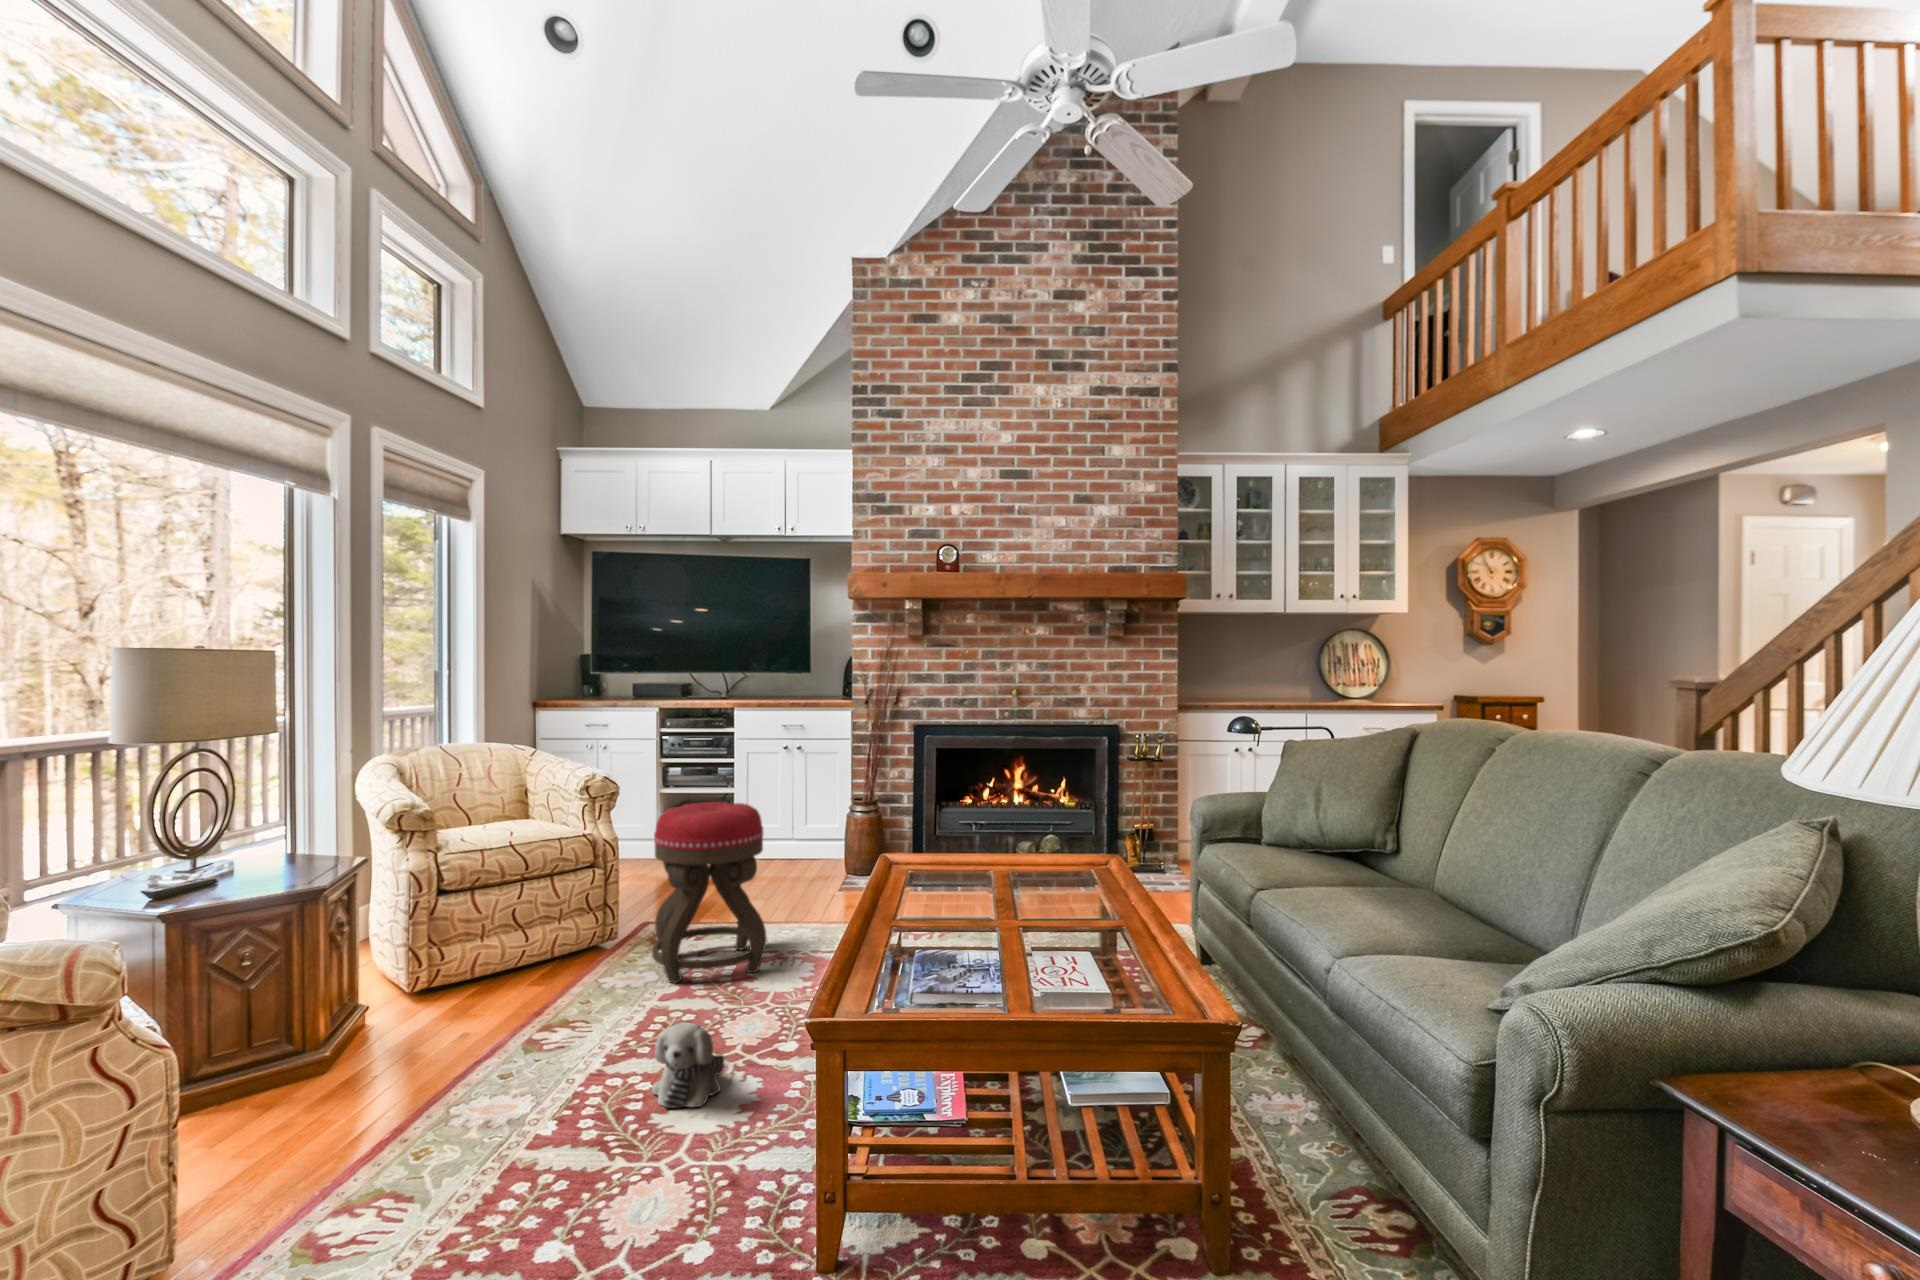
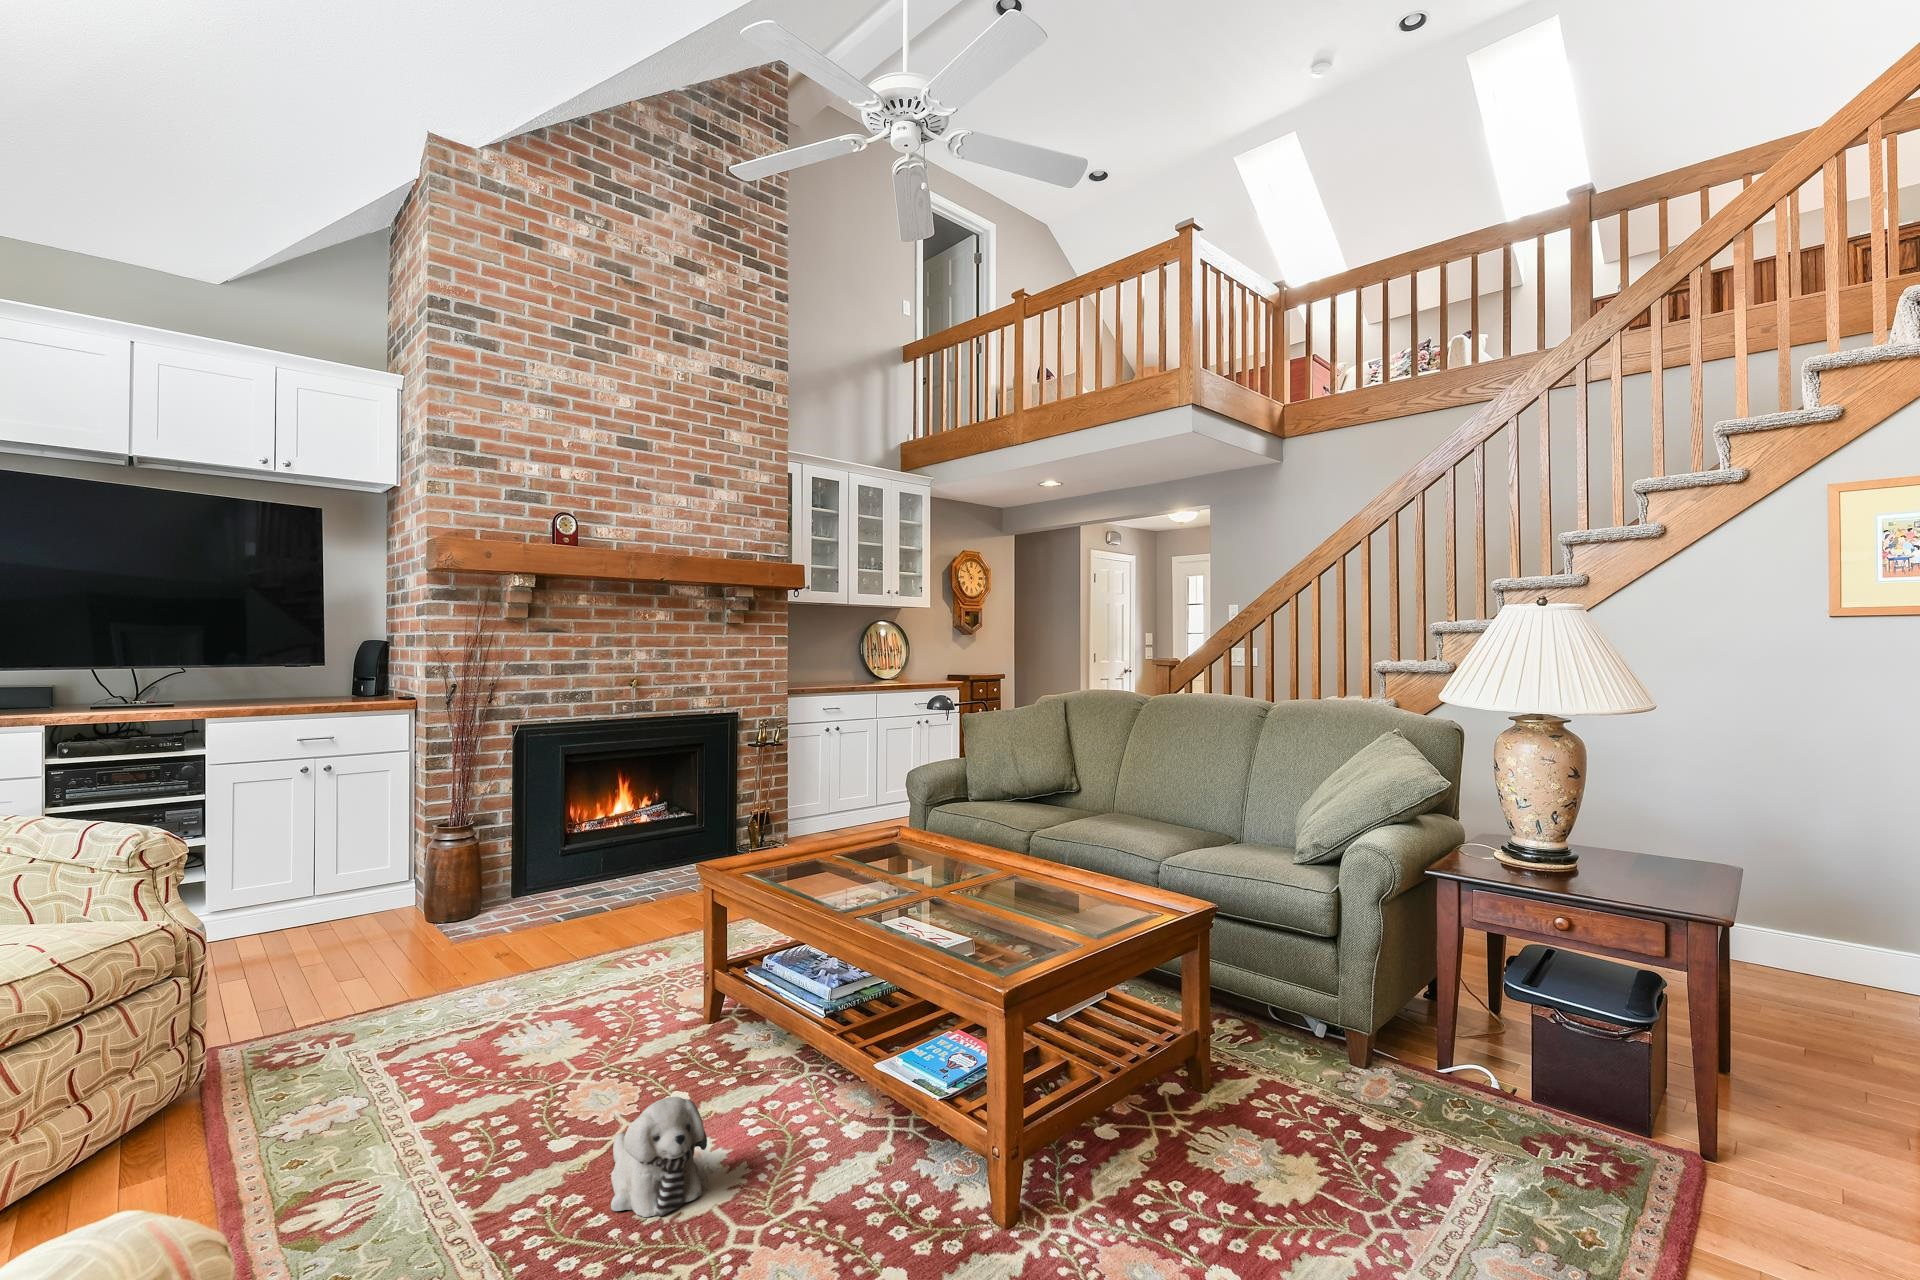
ottoman: present [652,802,767,983] -> none [310,835,518,1100]

